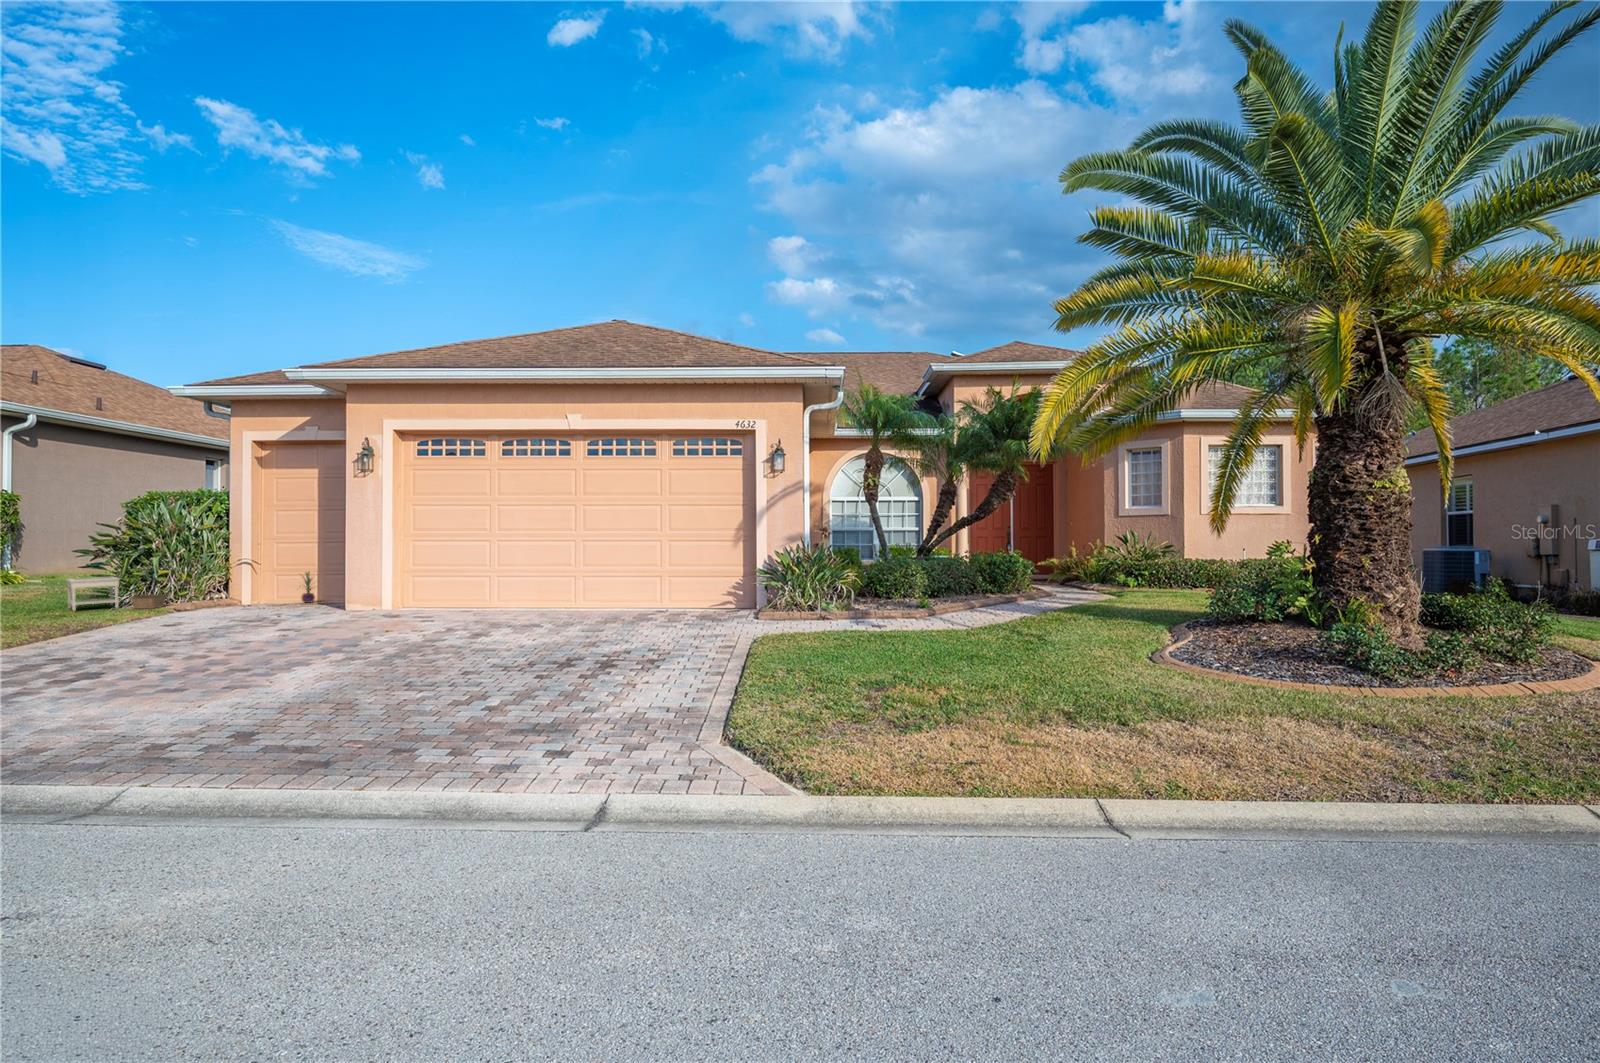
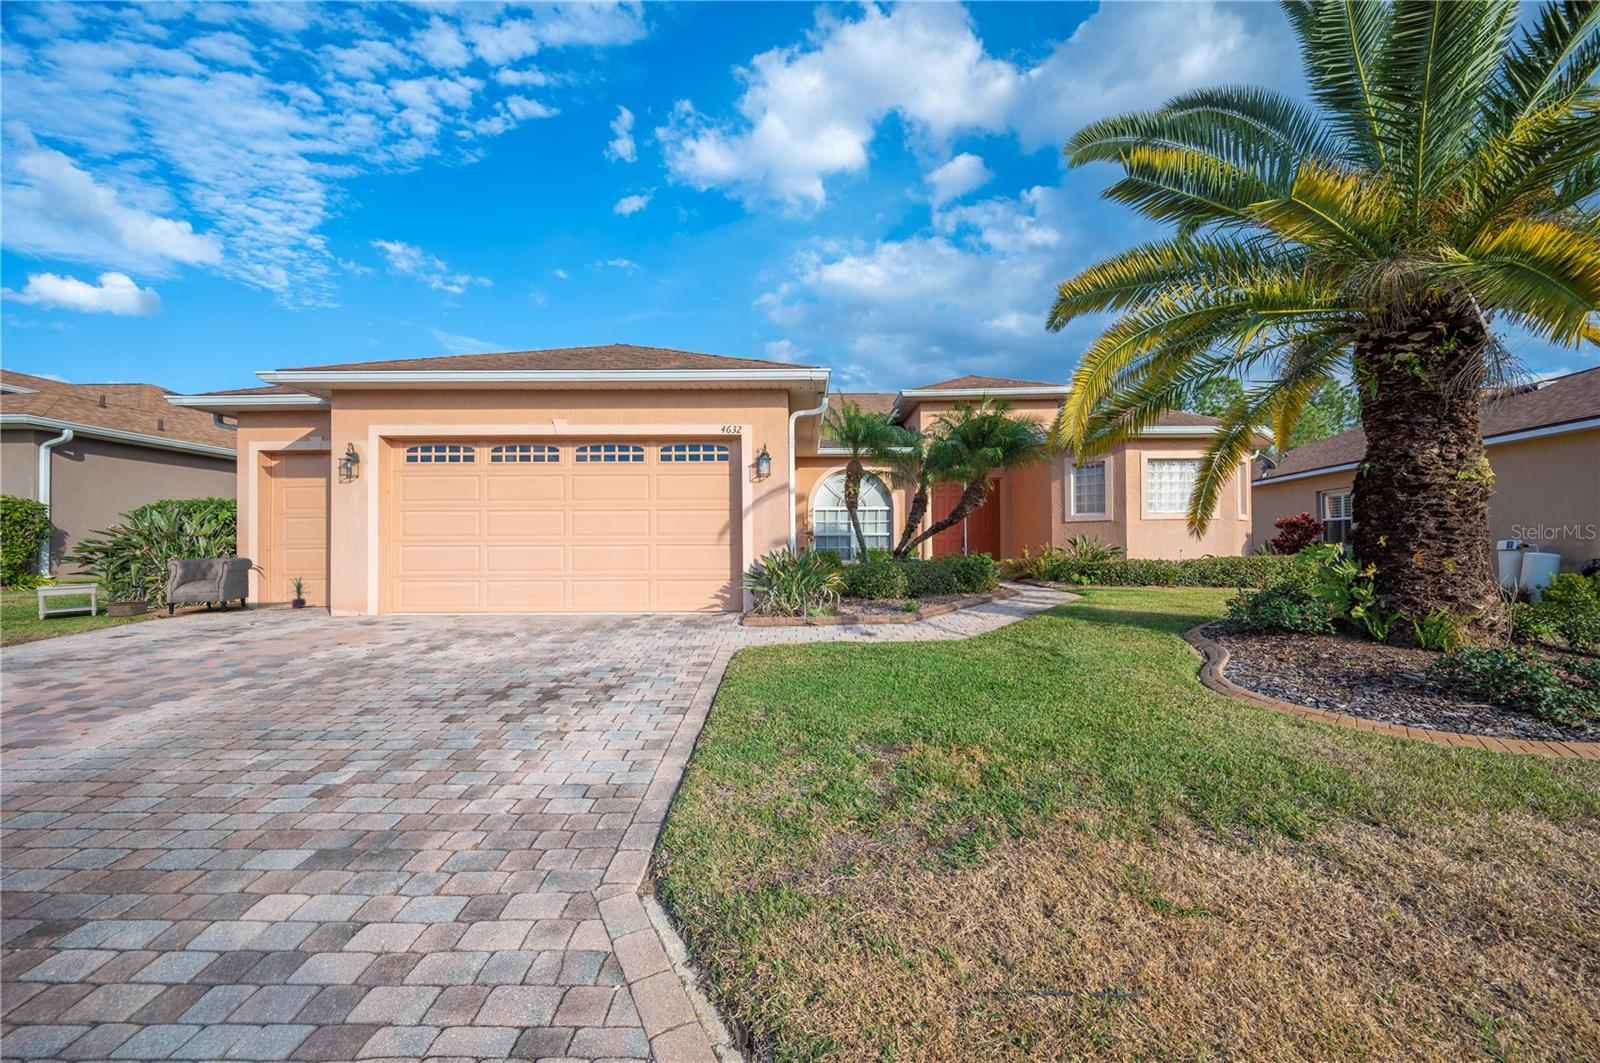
chair: none [187,552,261,607] -> present [167,557,253,614]

